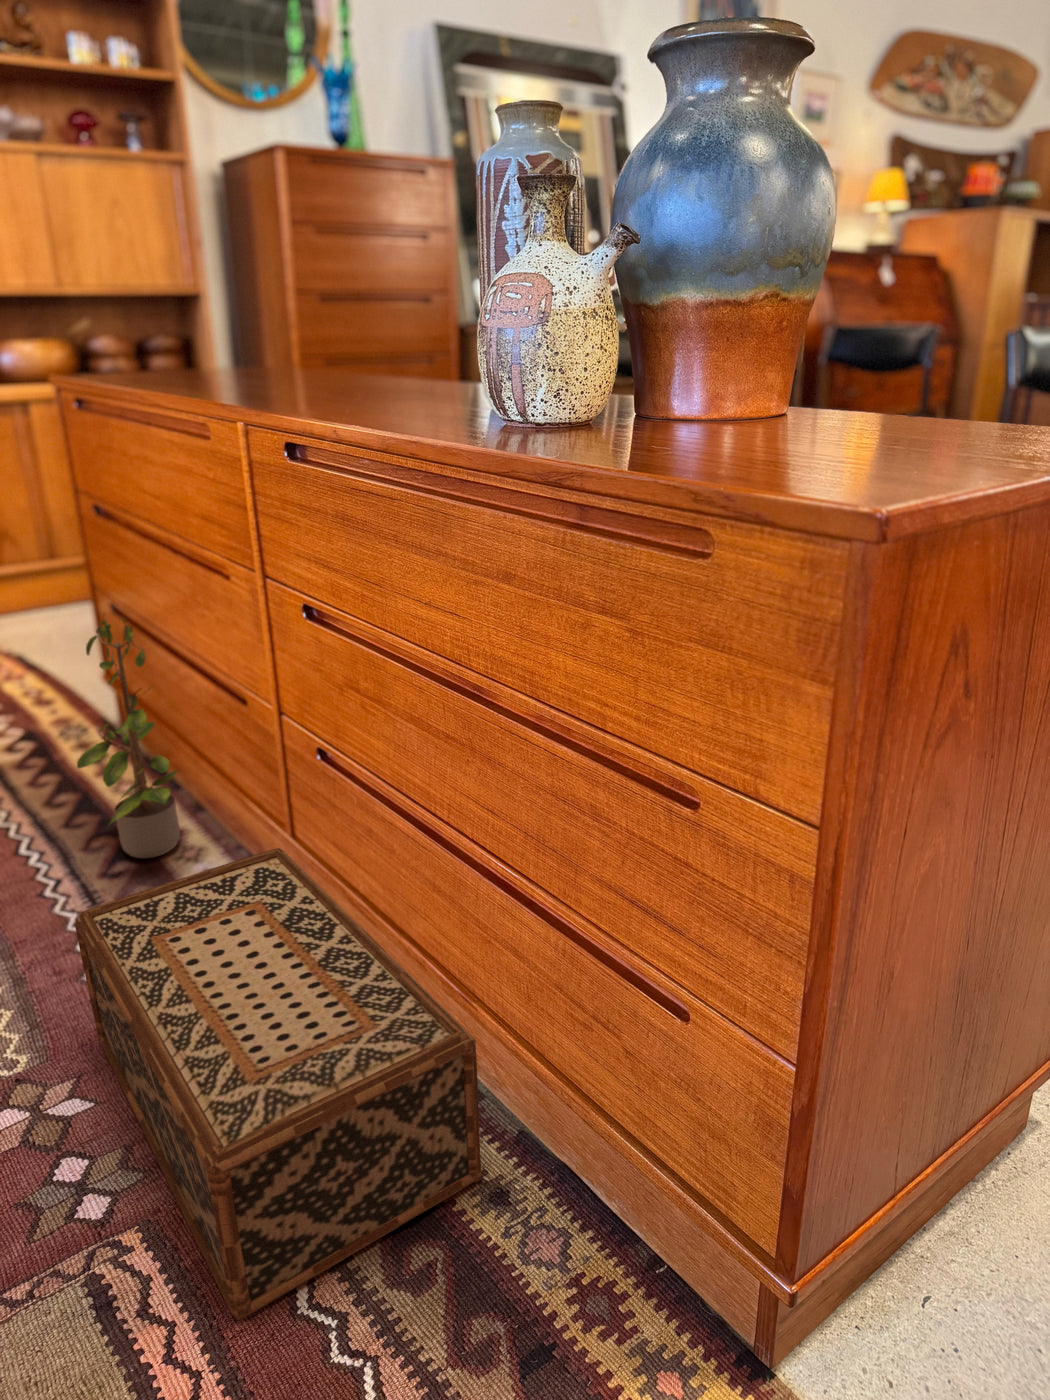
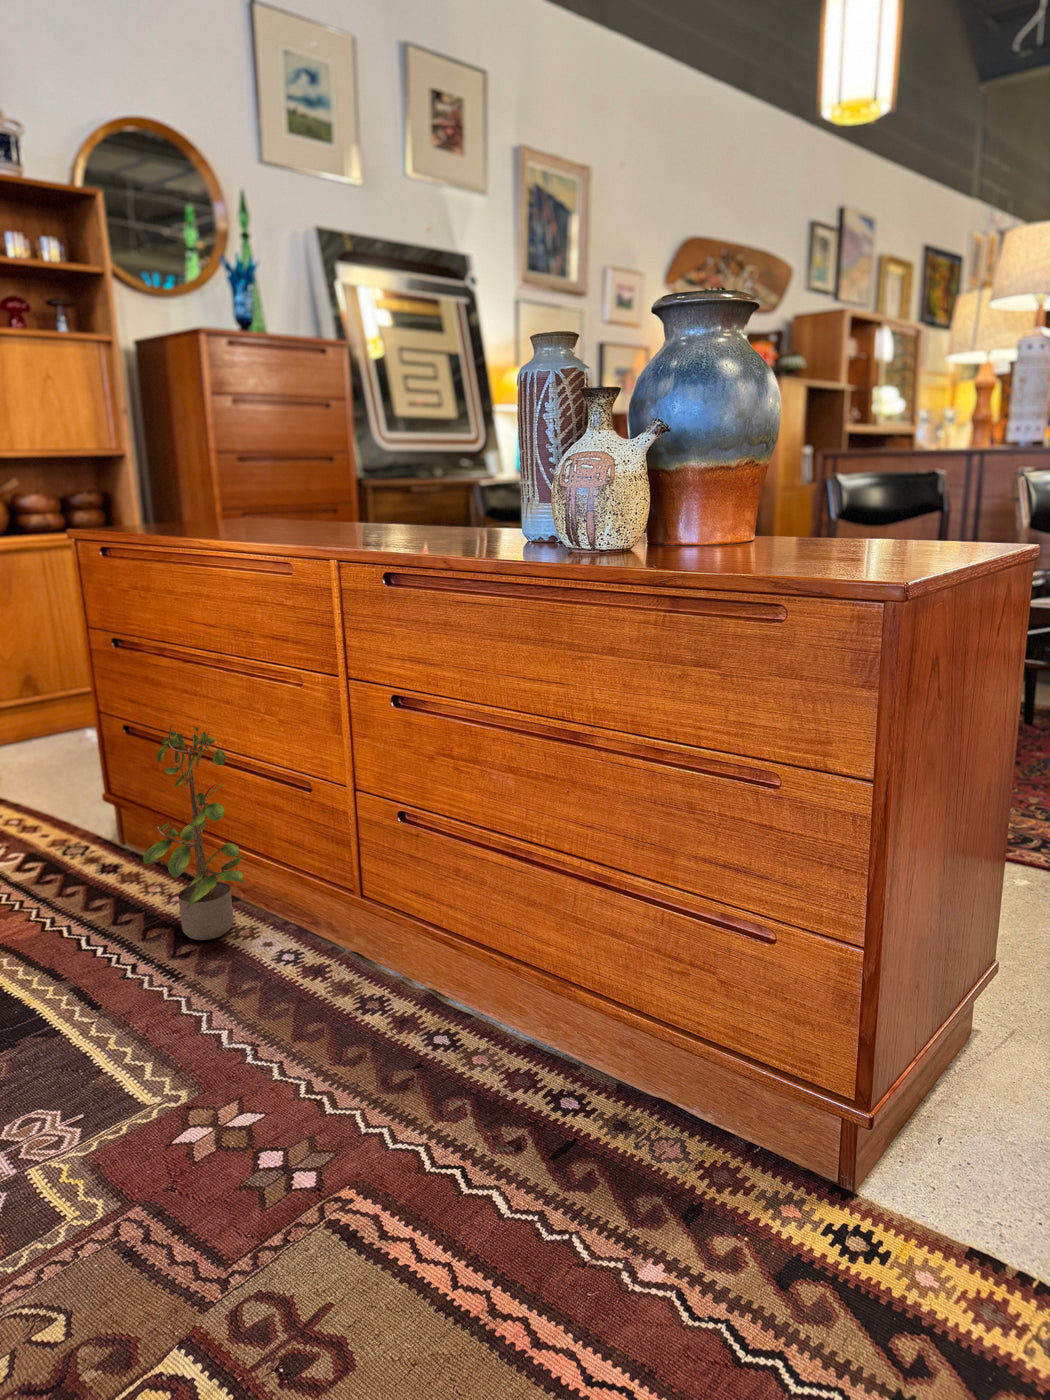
woven basket: present [75,848,481,1320] -> none [233,896,604,1229]

